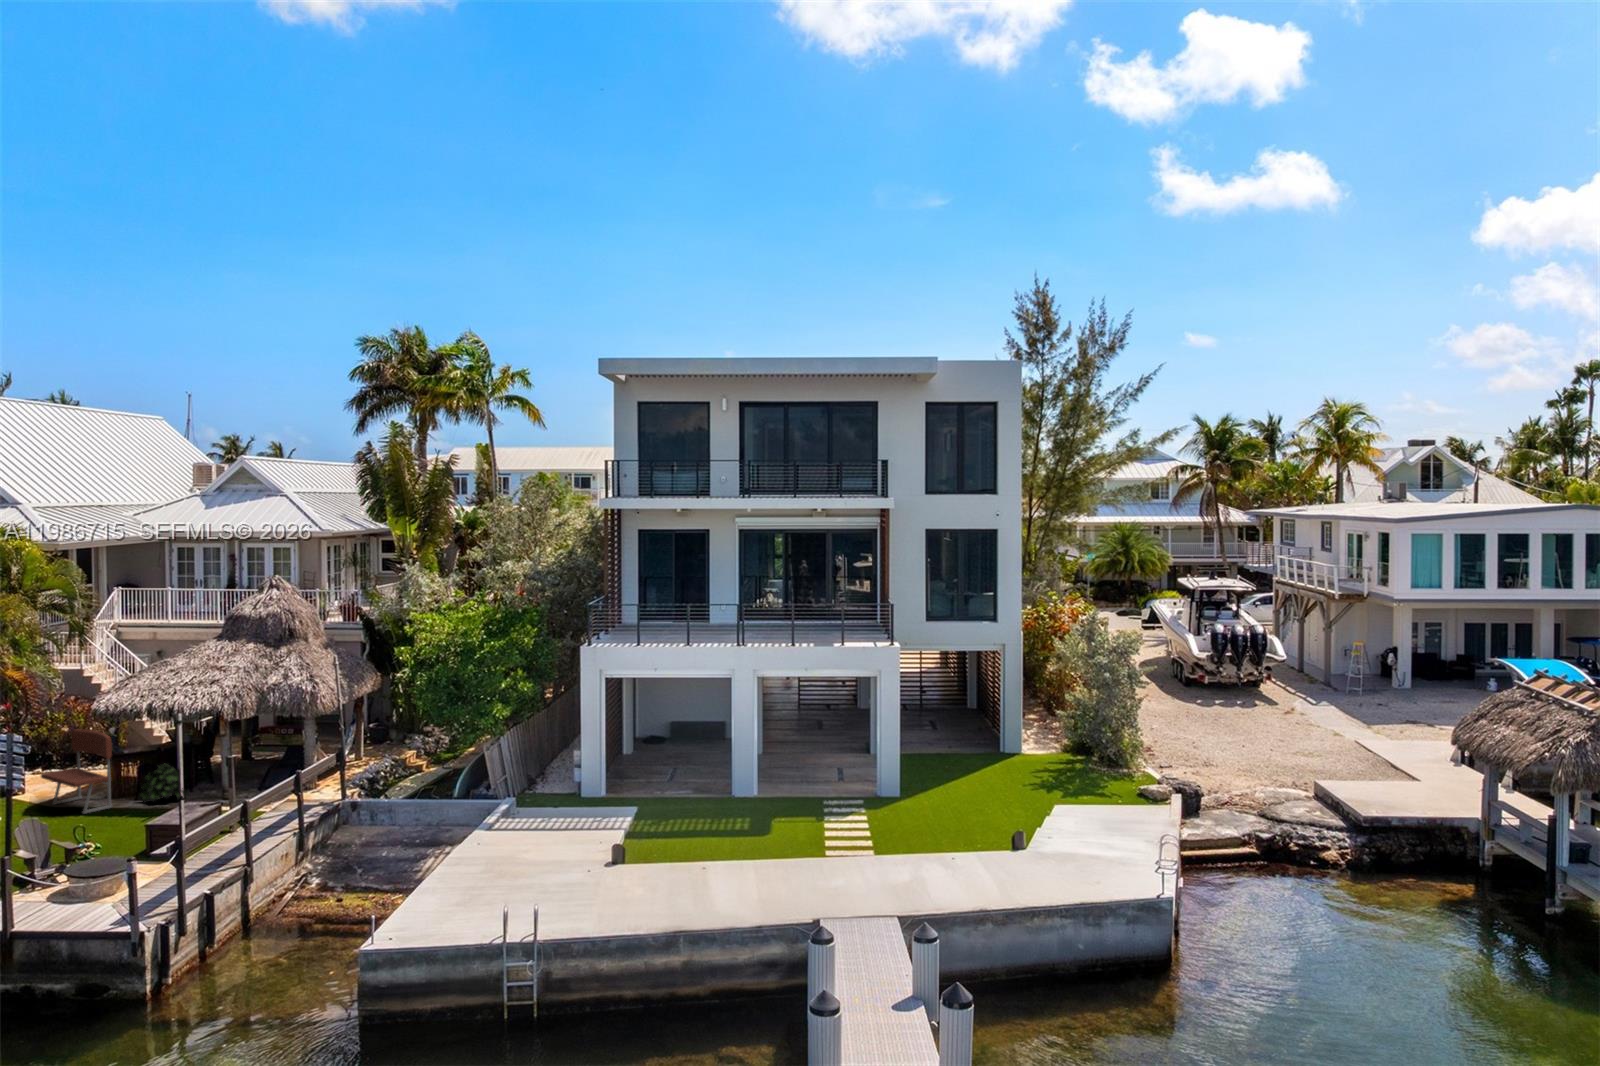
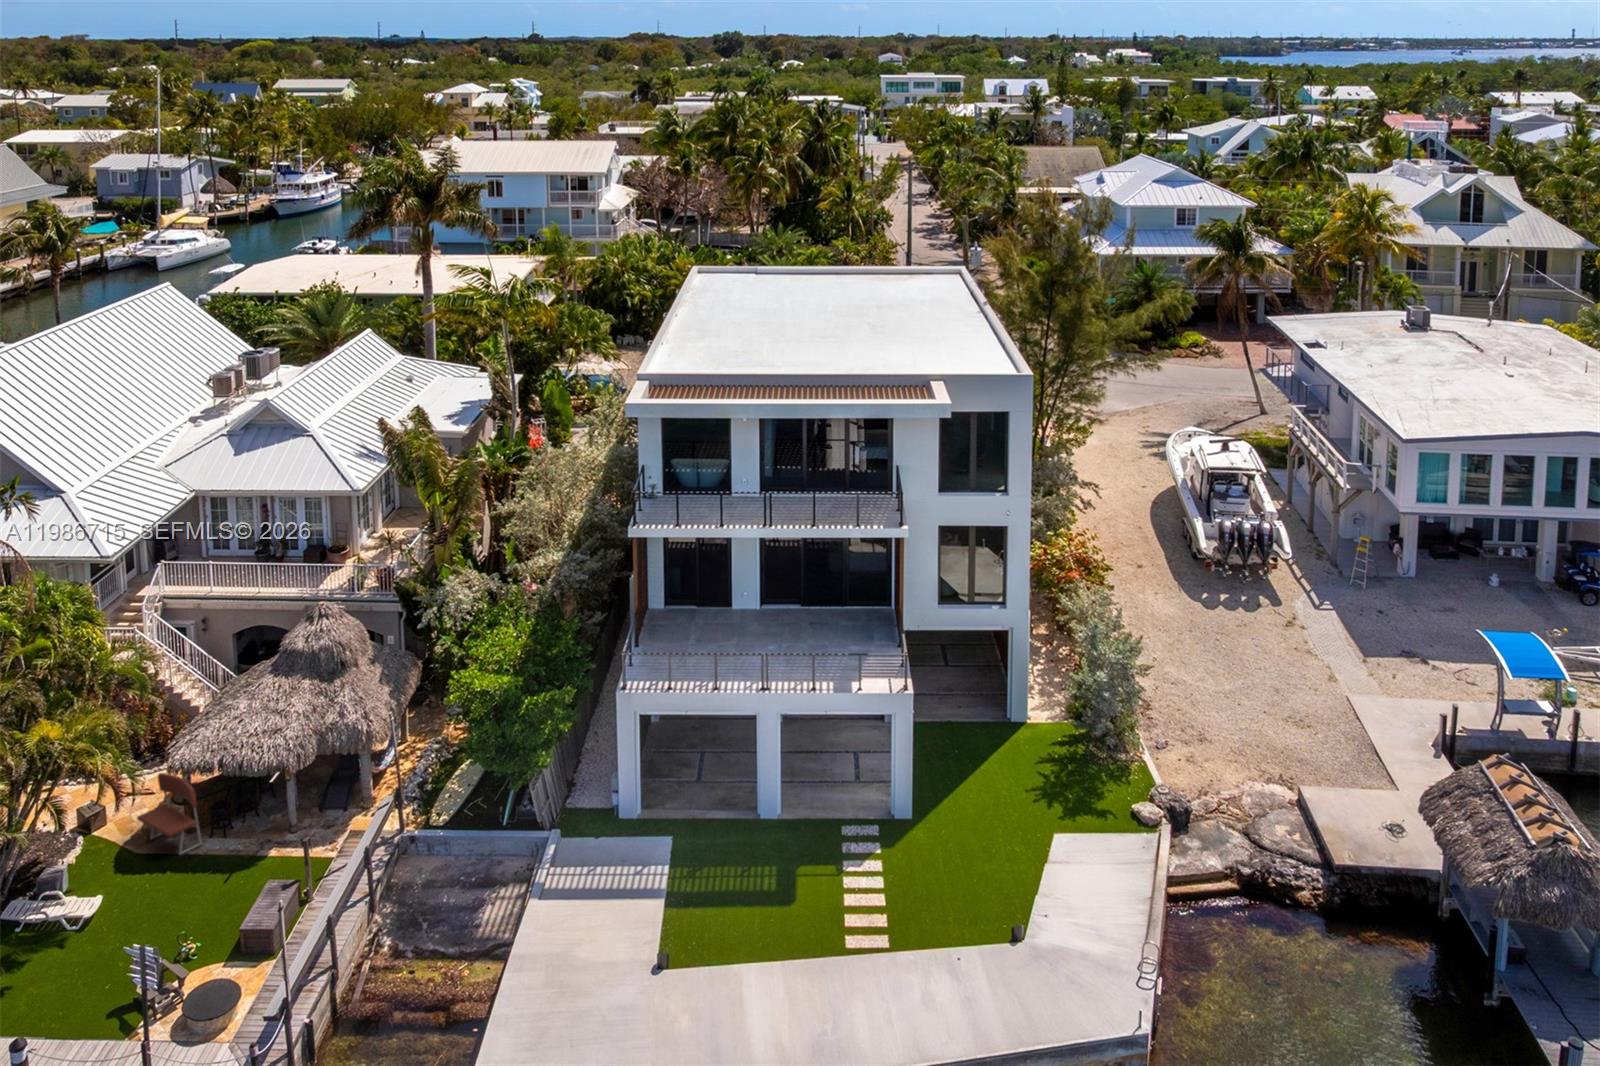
potted plant: present [140,763,186,803] -> none [224,798,265,837]

